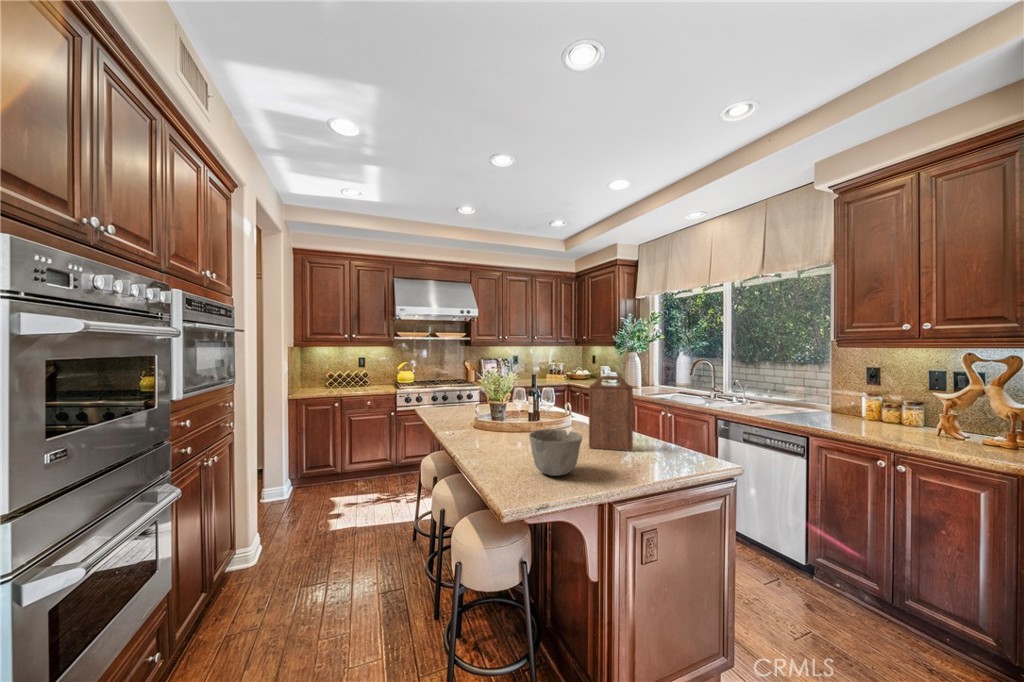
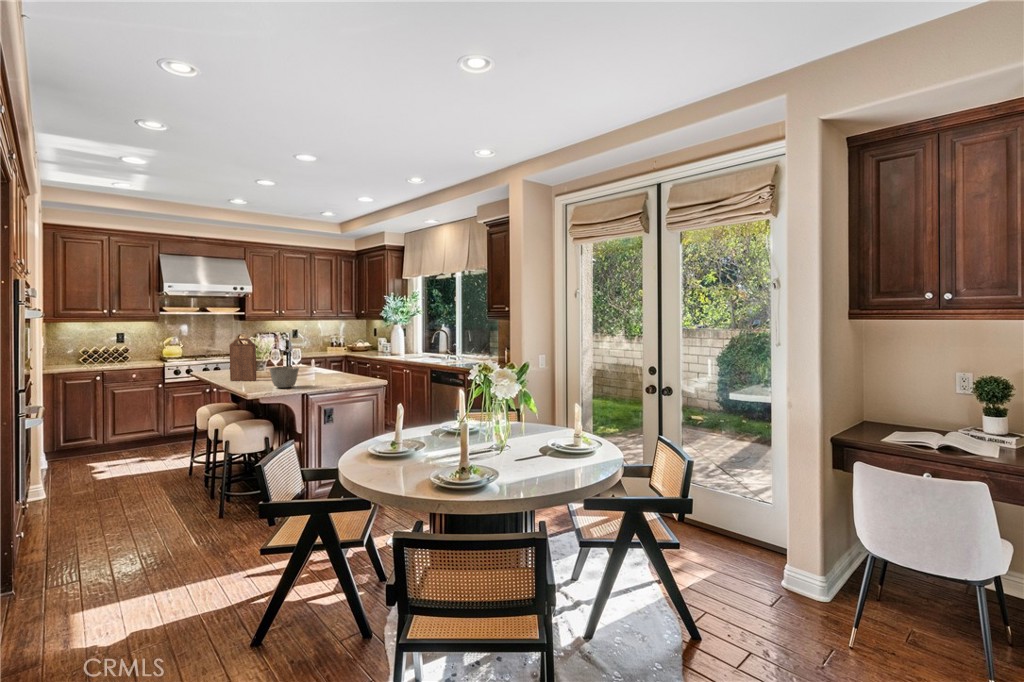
cutting board: present [589,376,633,451] -> present [229,338,256,381]

